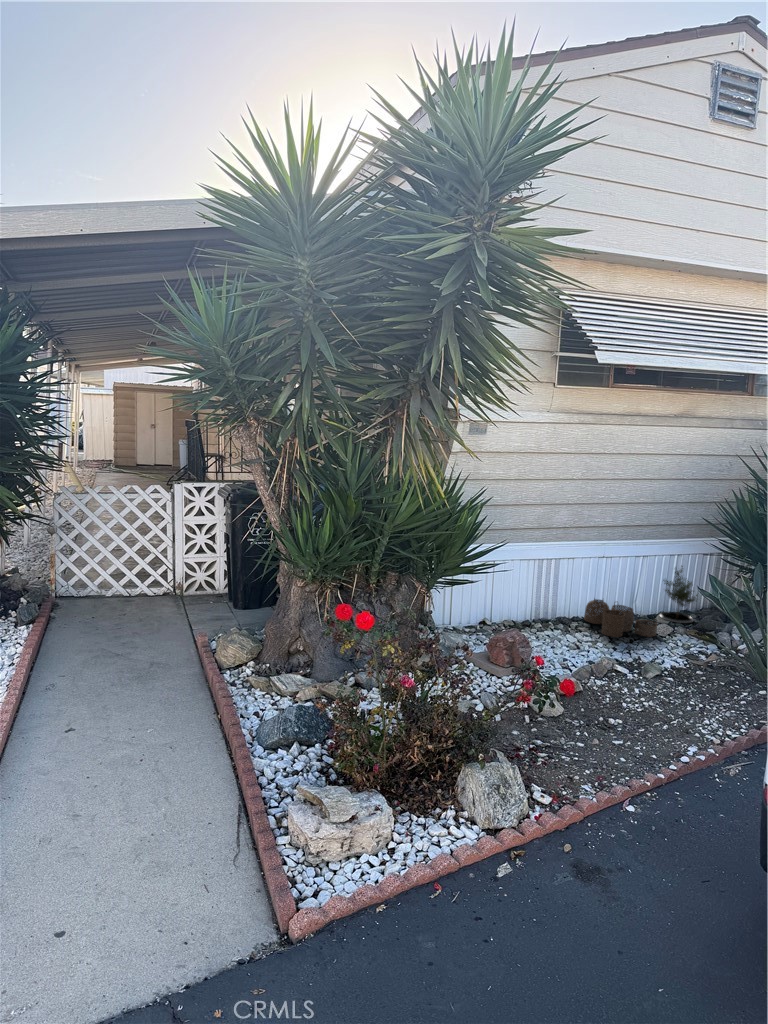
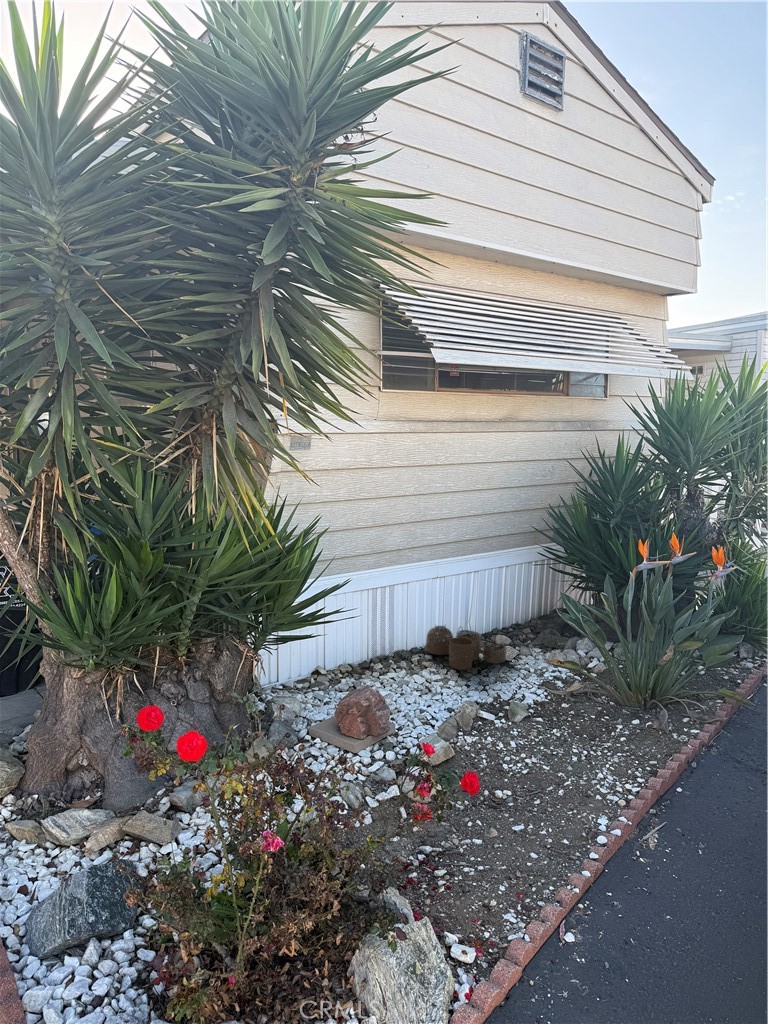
potted tree: present [659,566,698,623] -> none [500,575,541,640]

